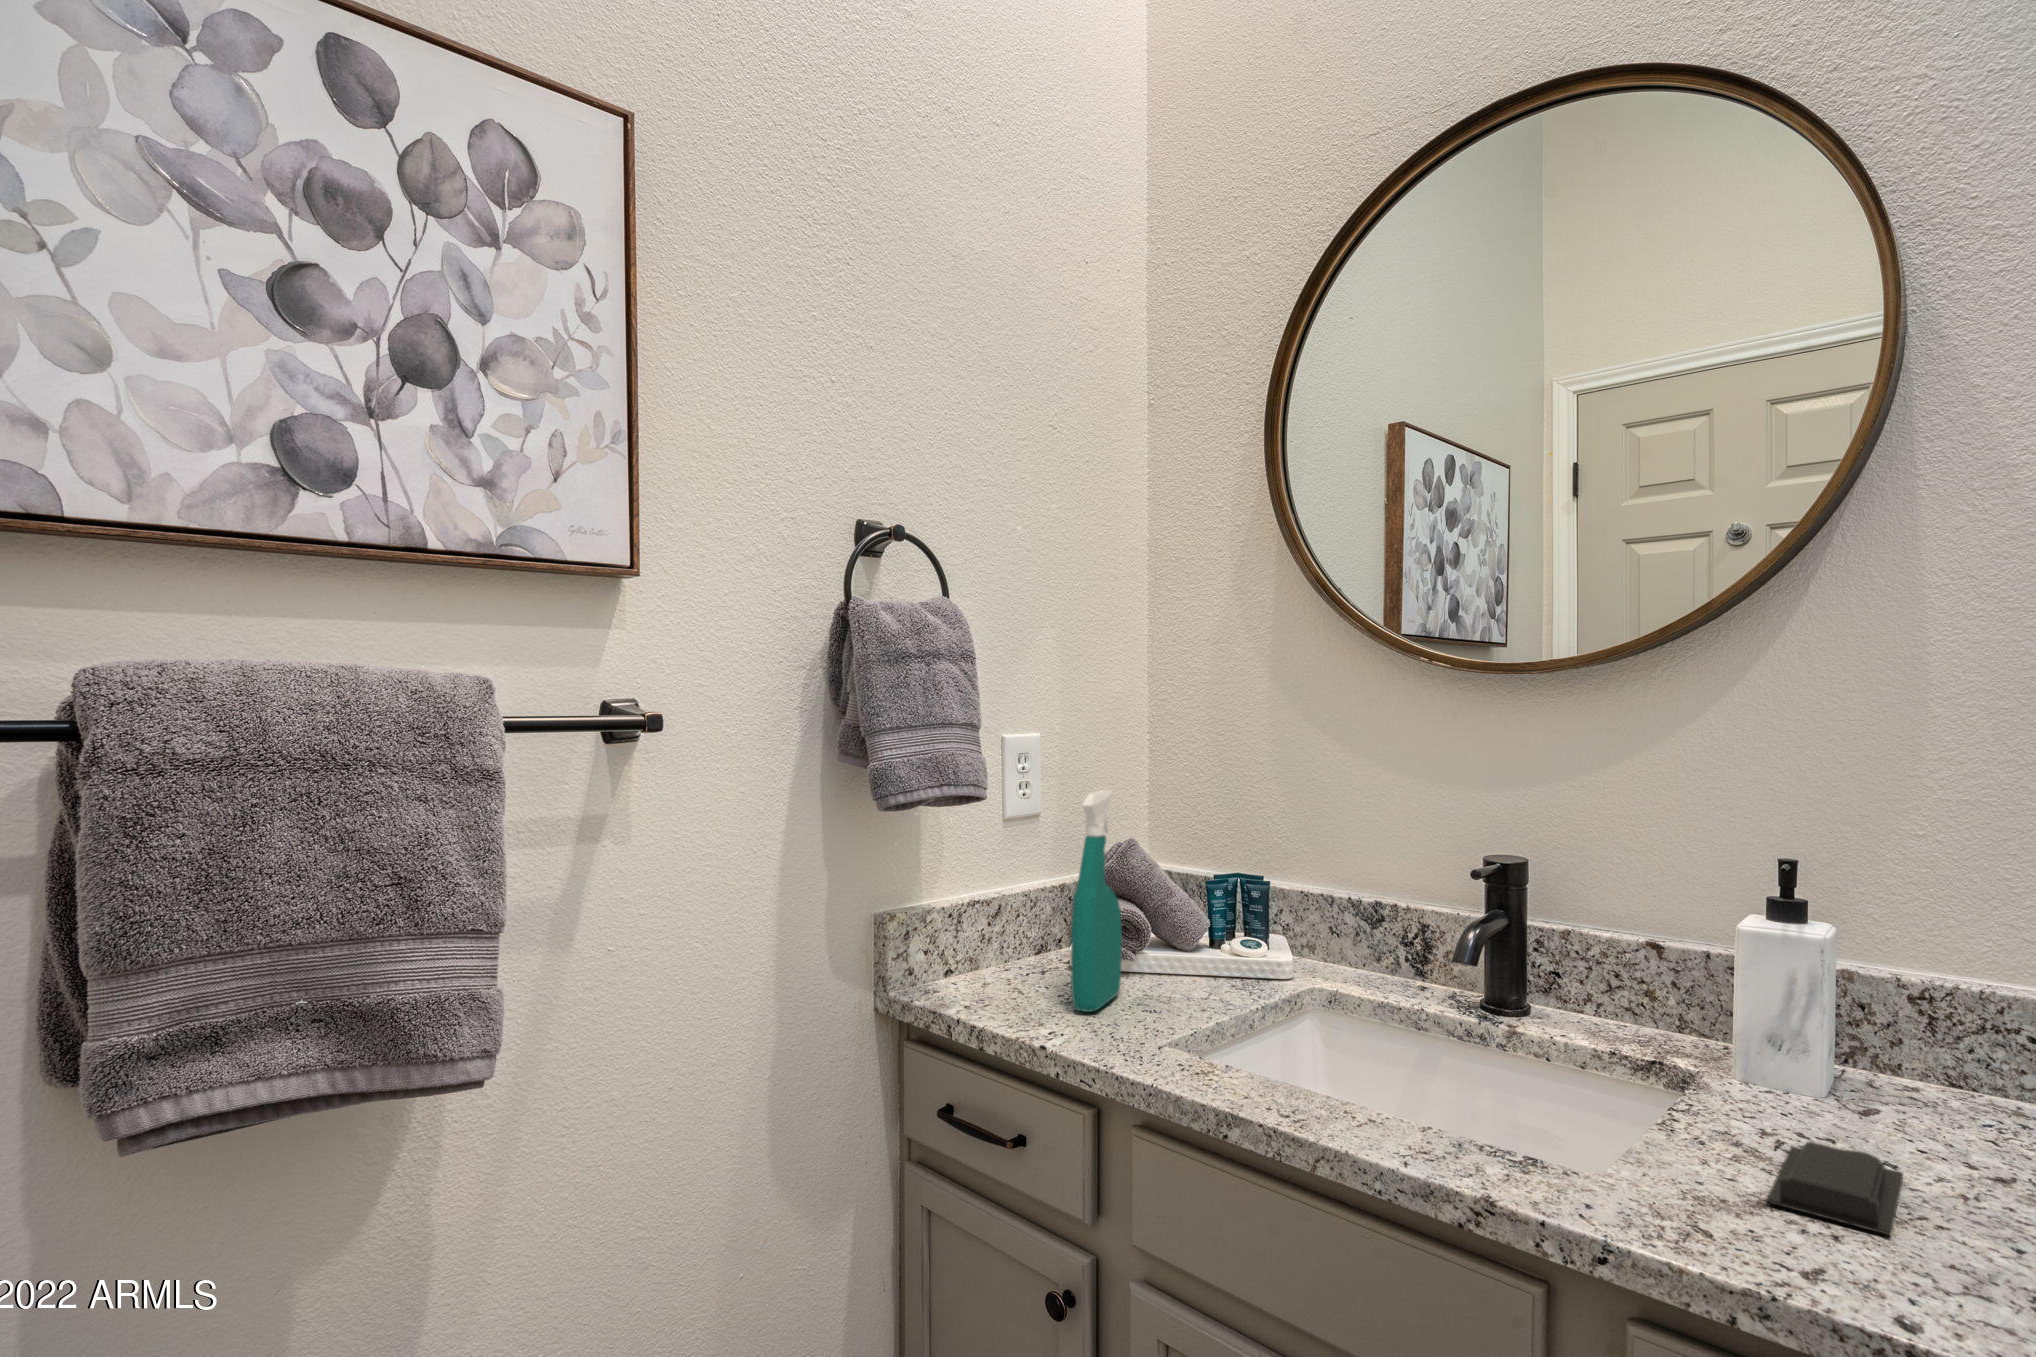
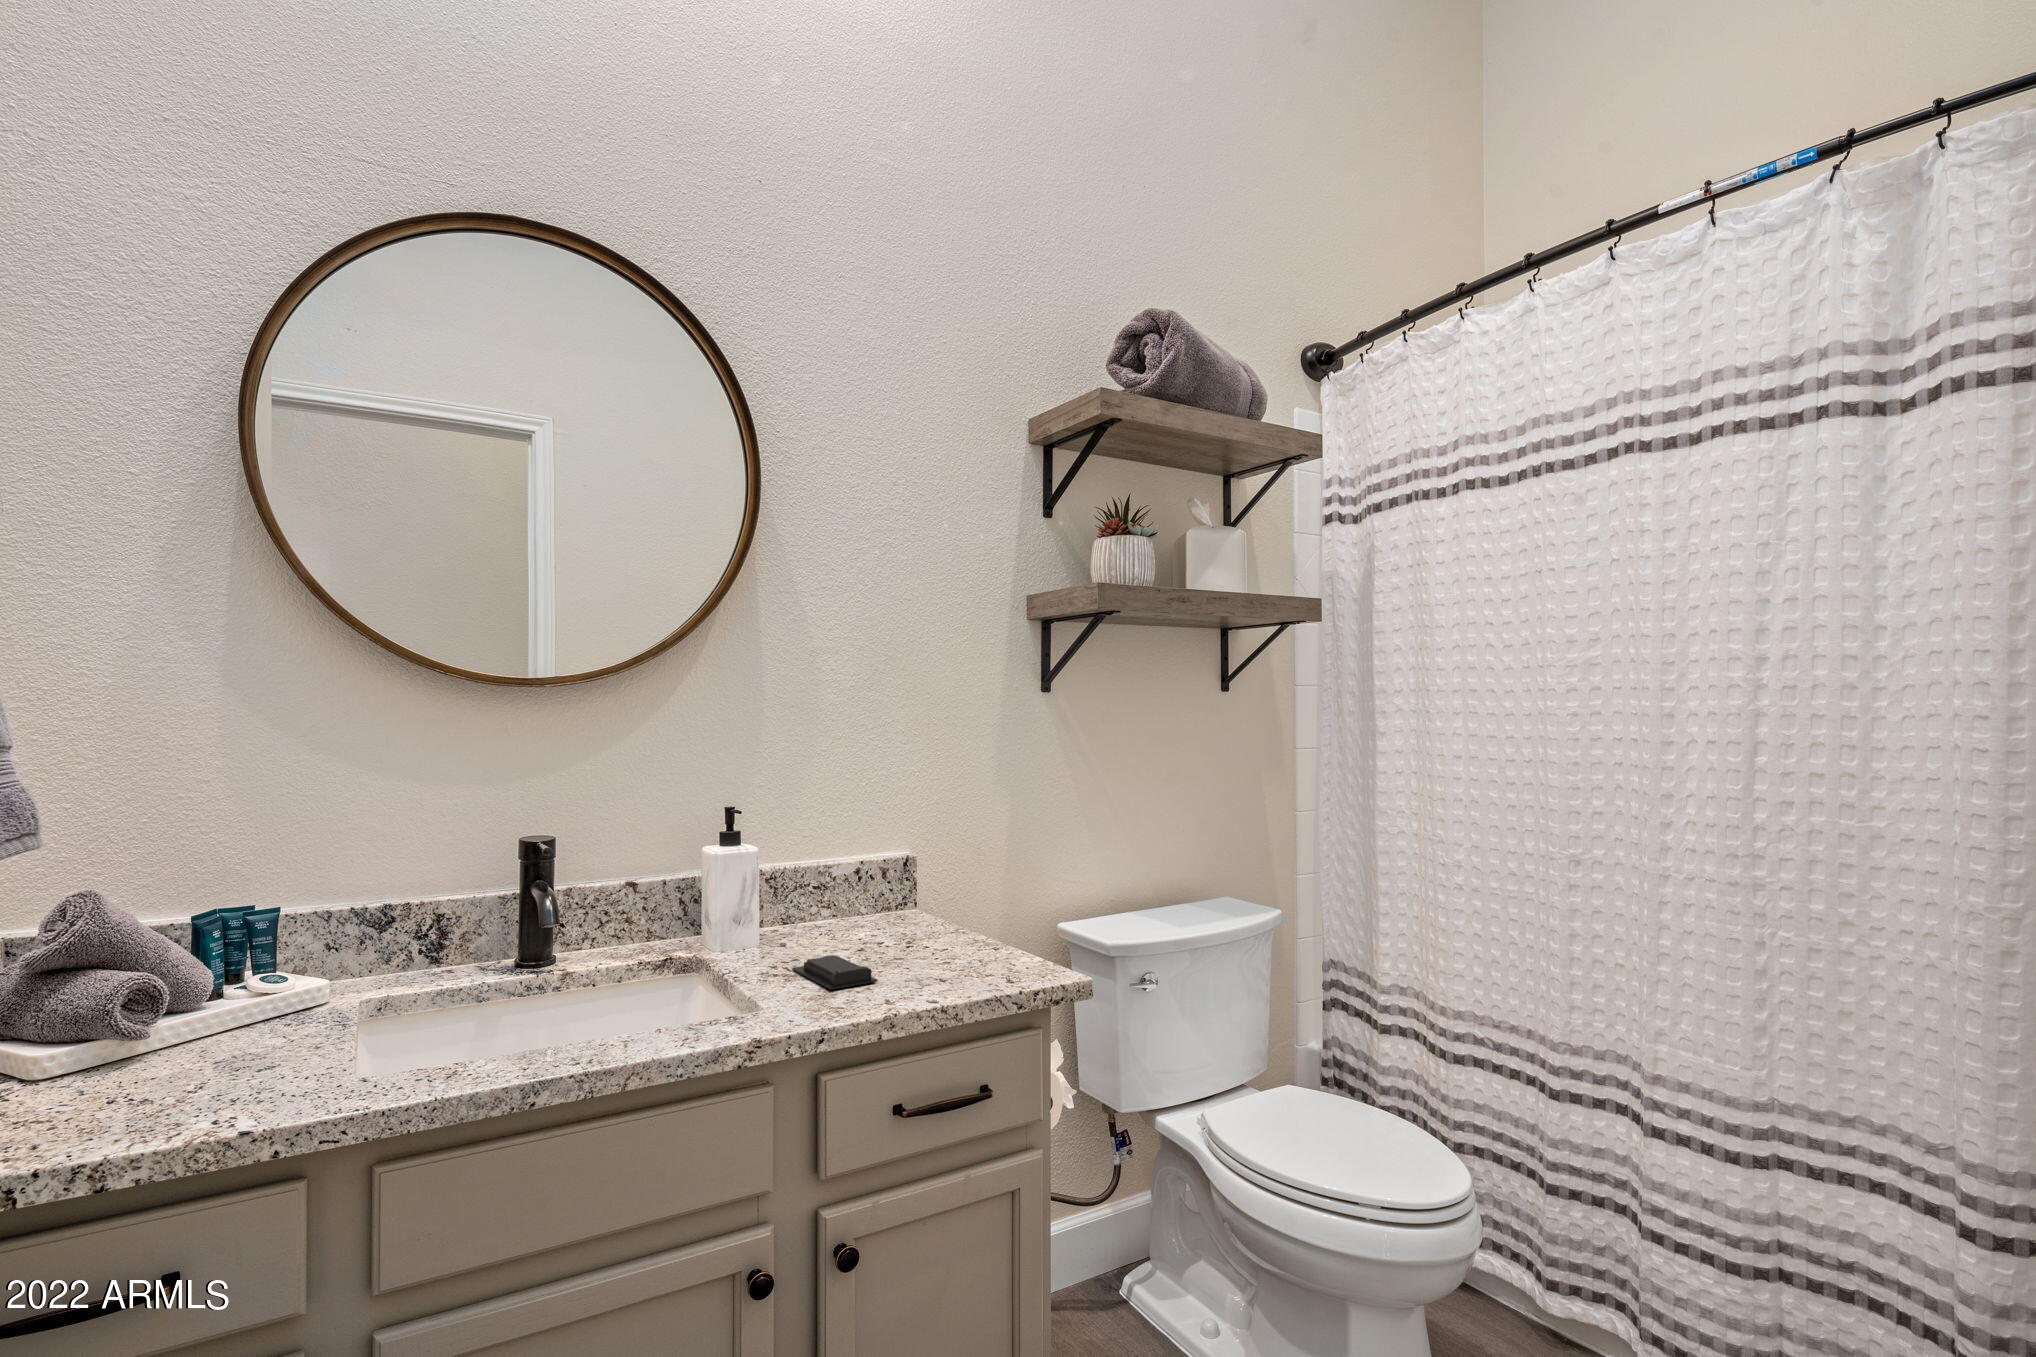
spray bottle: present [1071,790,1122,1012] -> none [148,827,219,1098]

